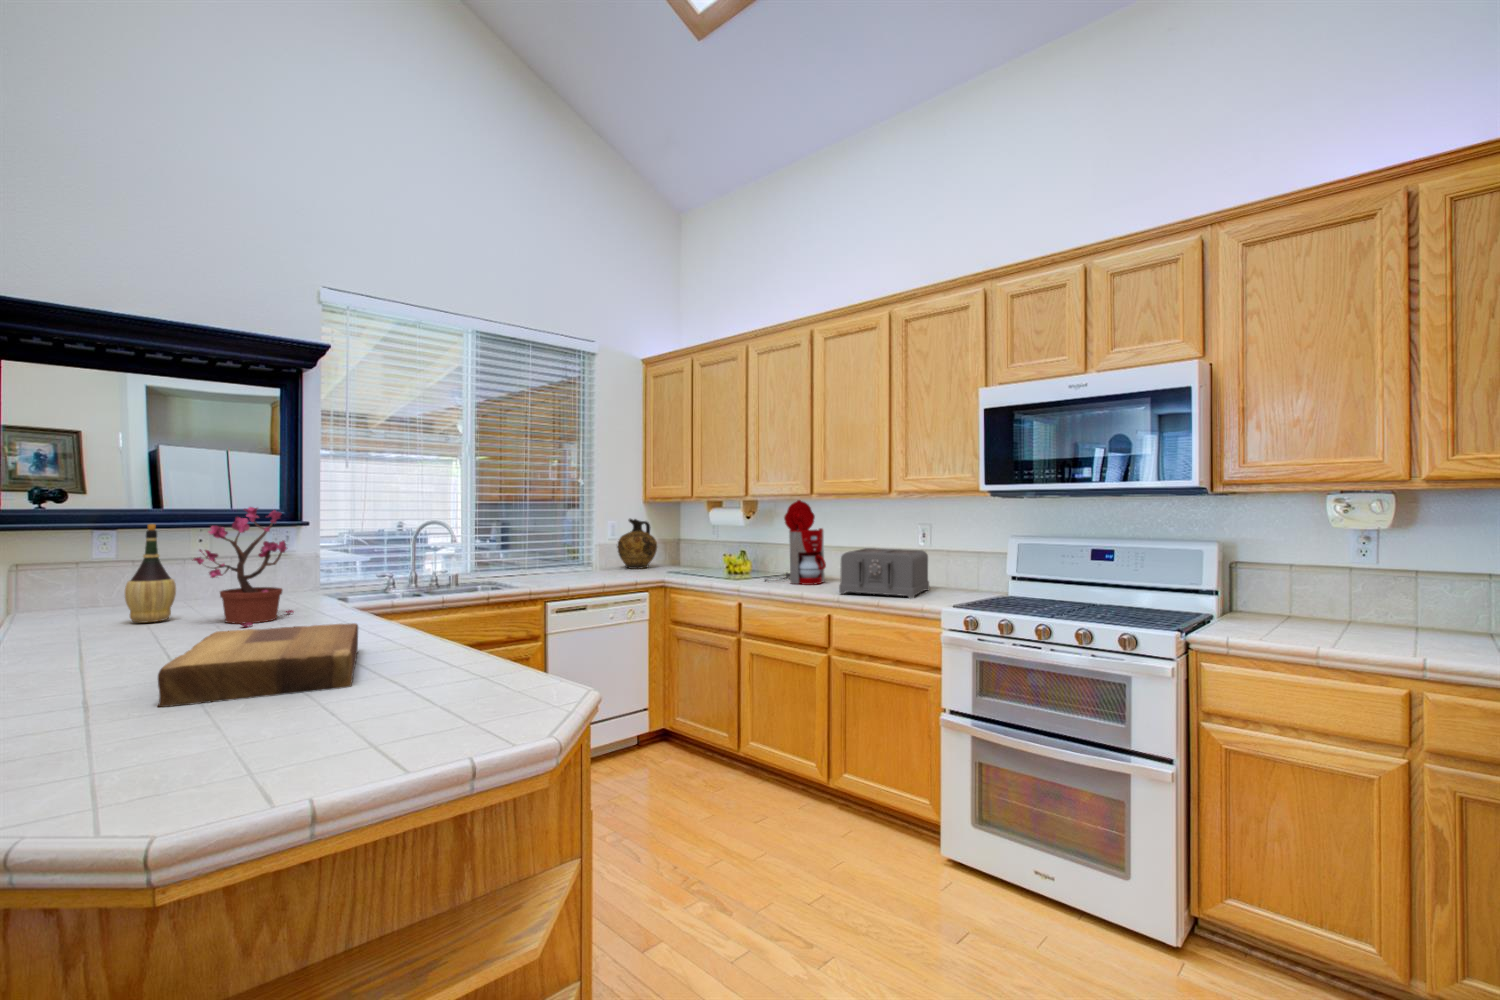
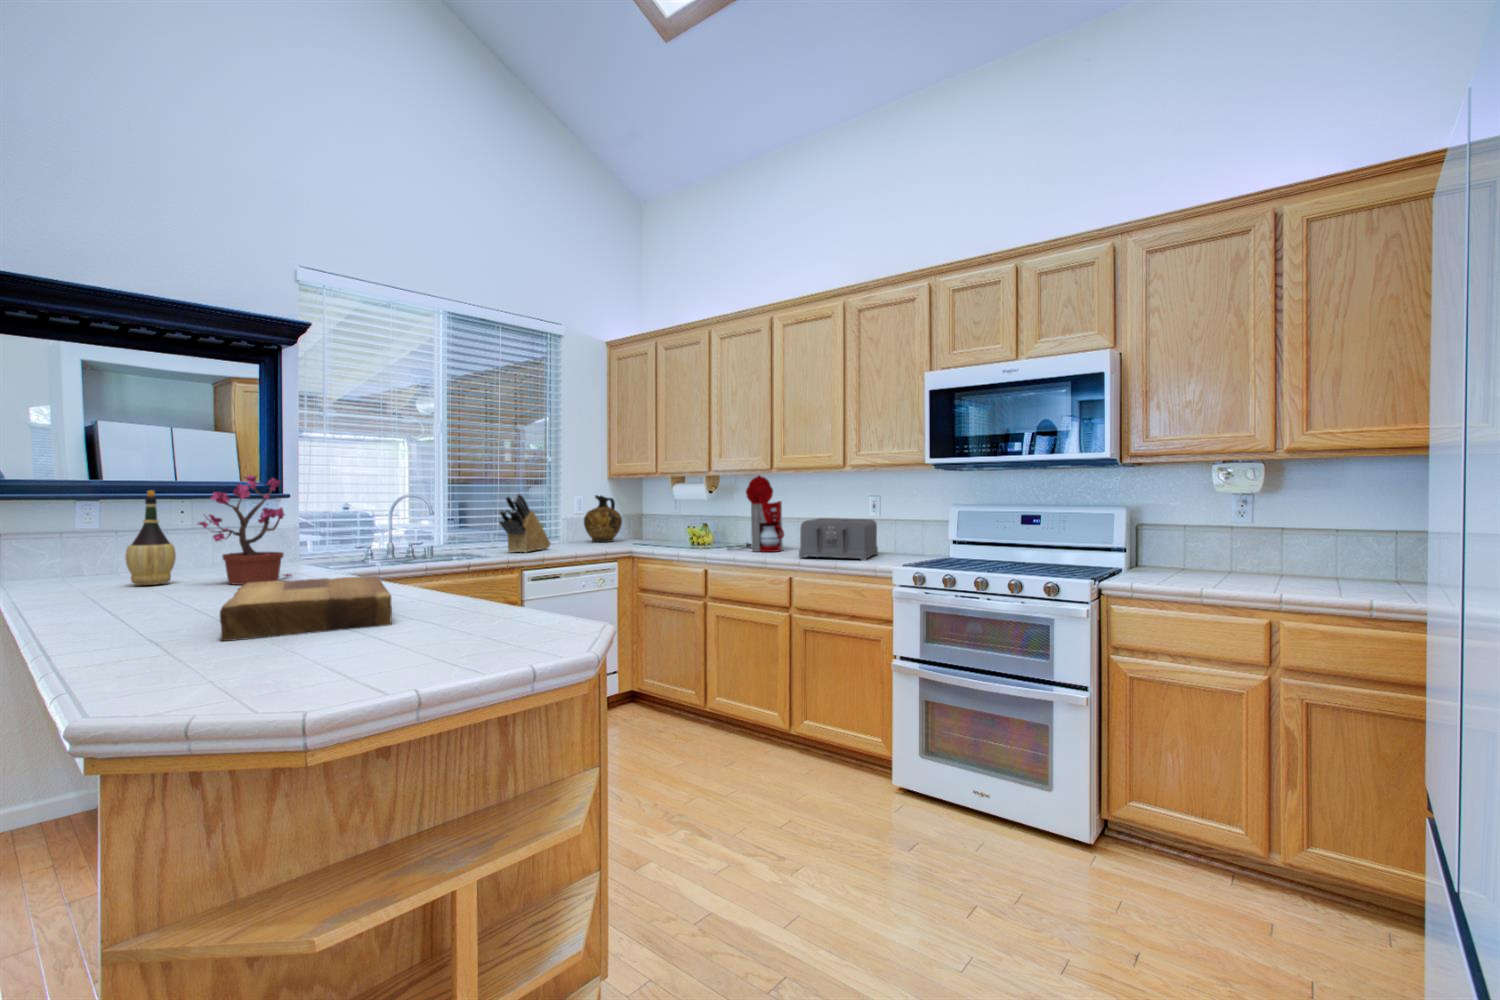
knife block: none [522,519,579,582] -> present [499,494,550,553]

